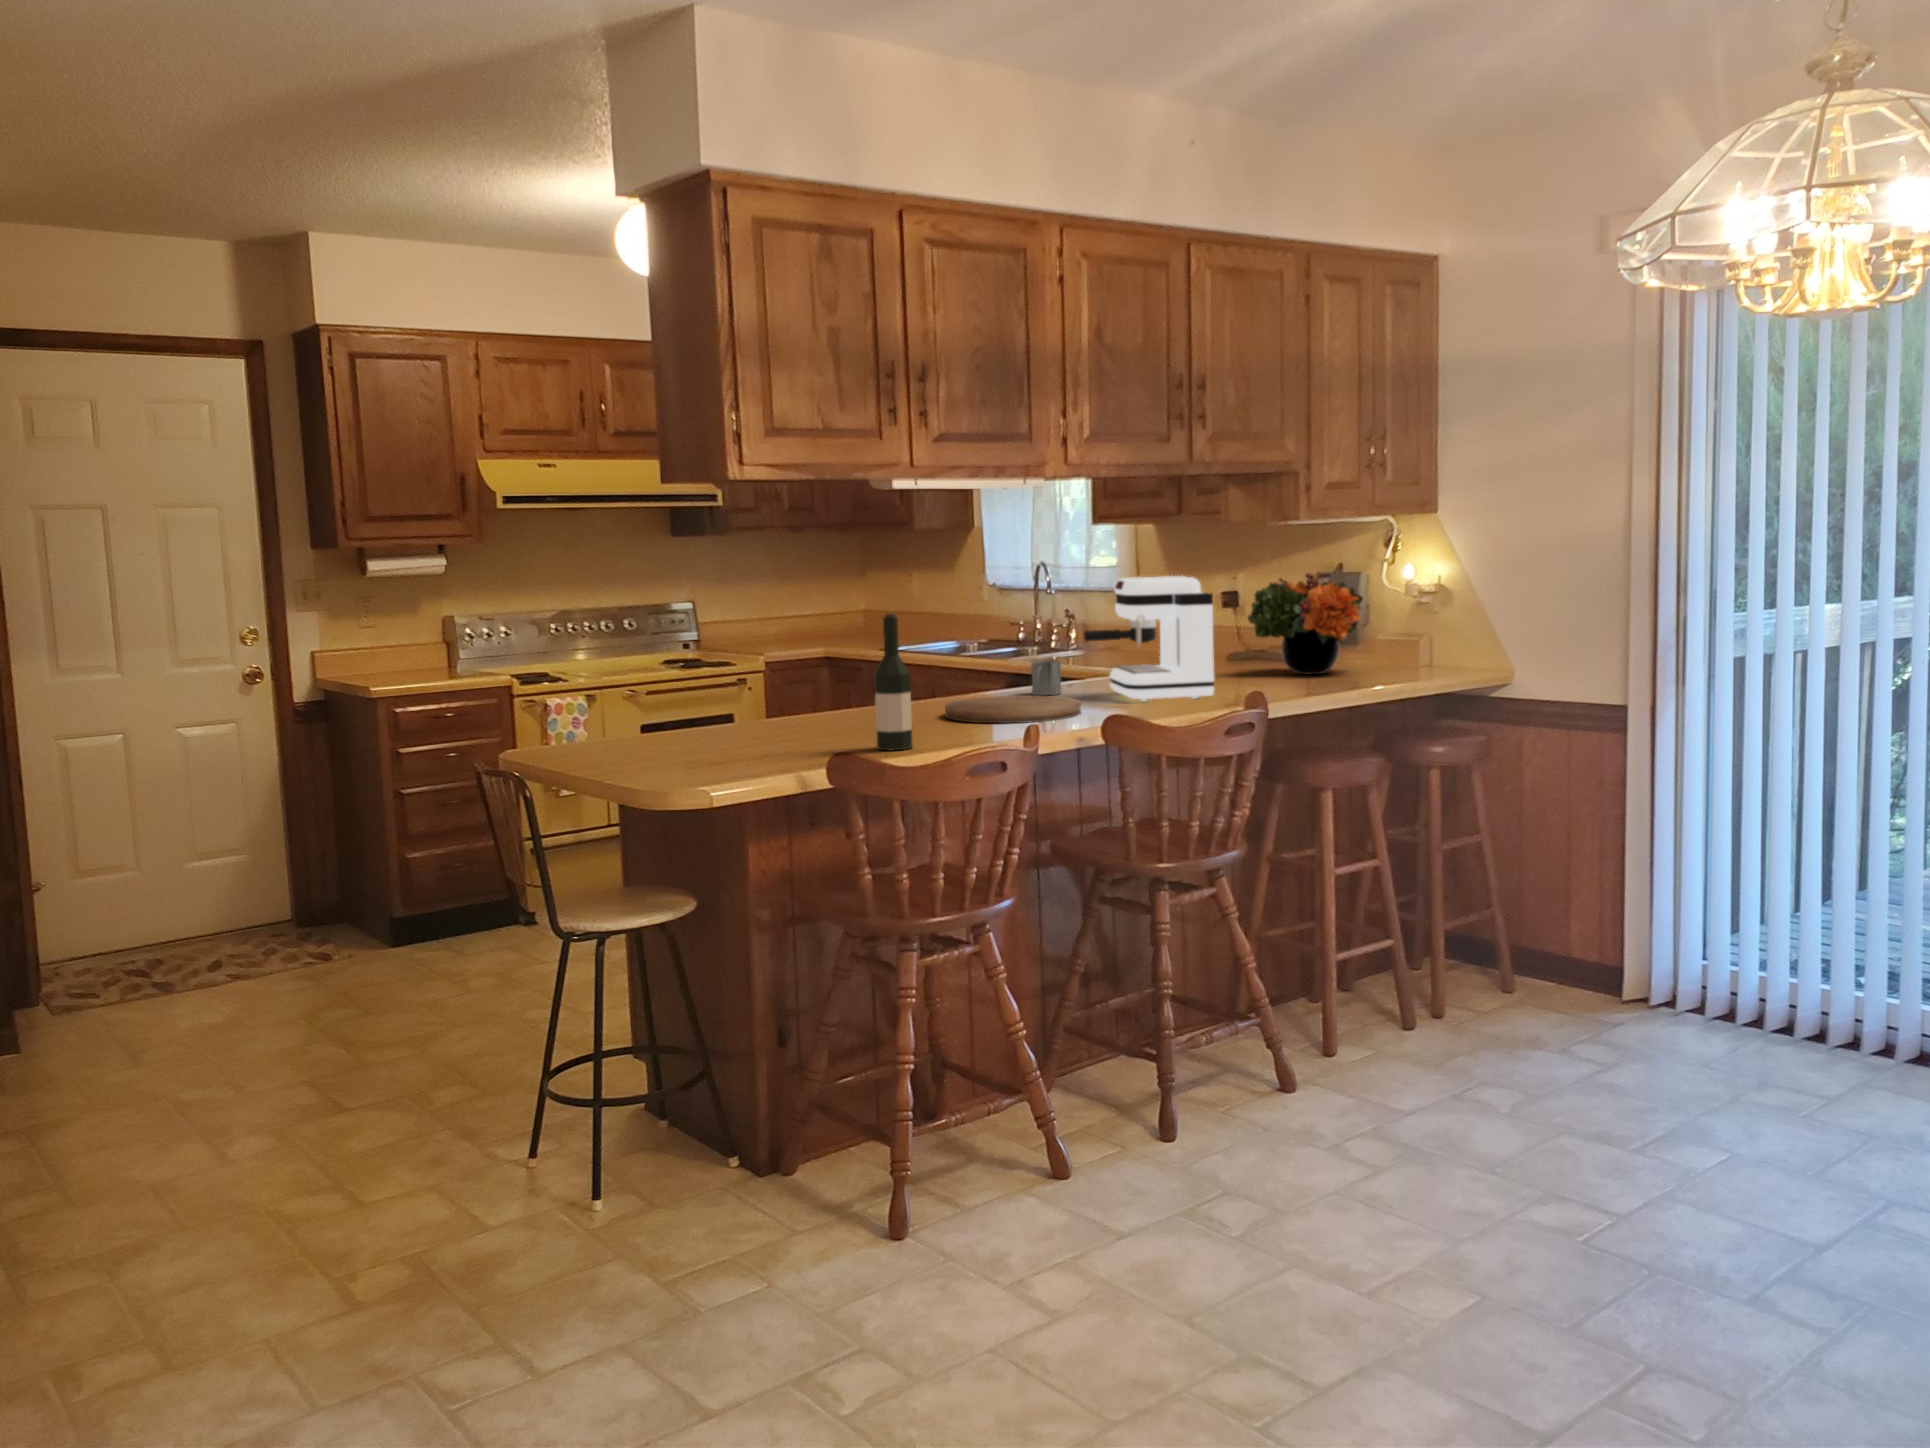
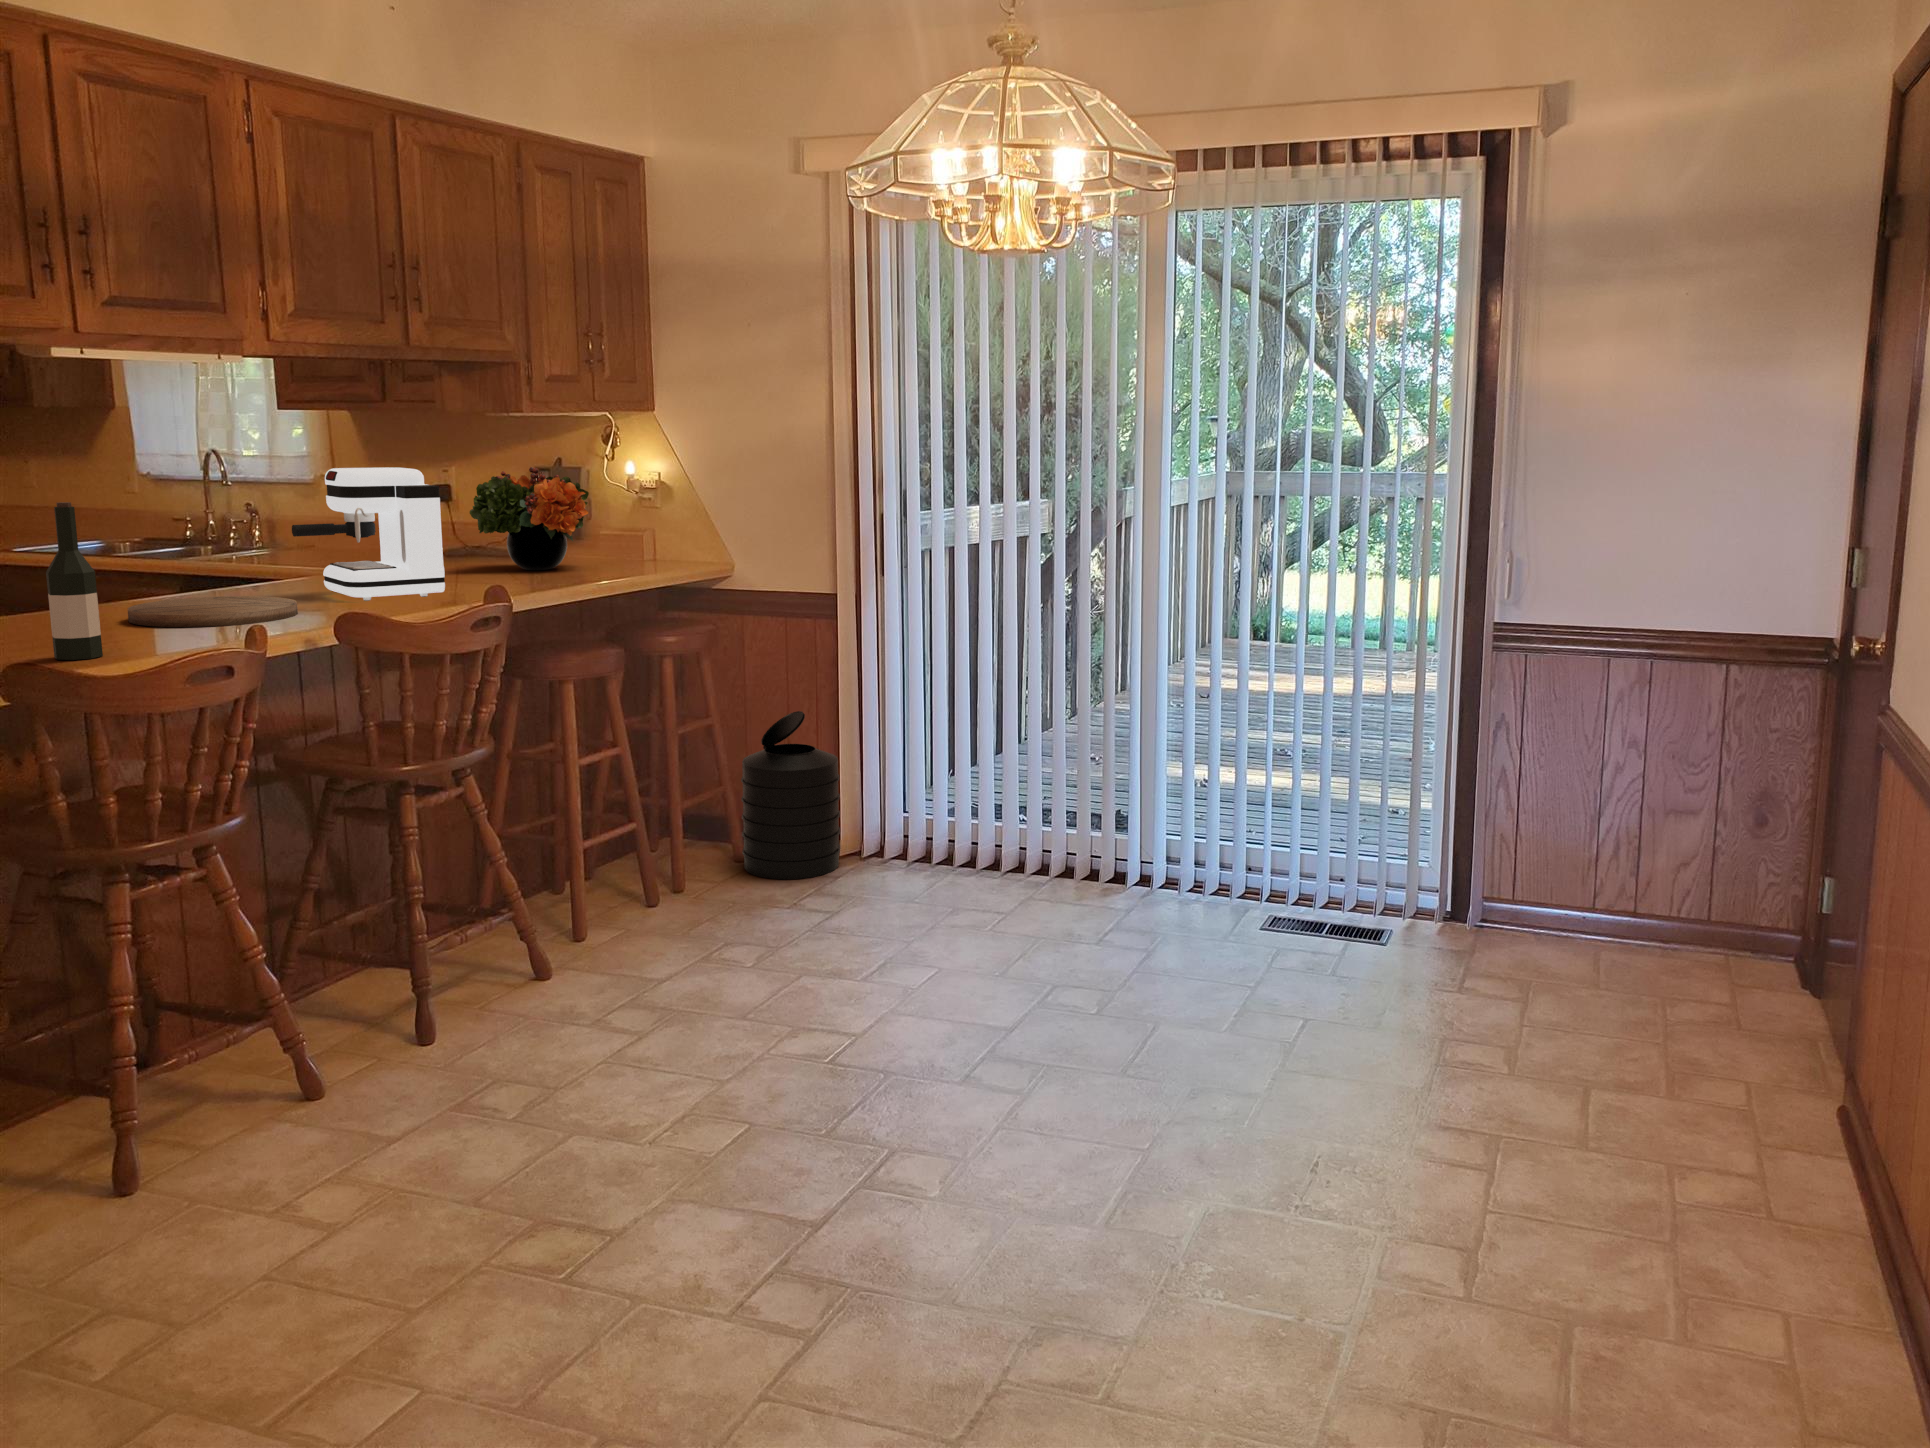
mug: present [1031,660,1061,695] -> none [226,558,265,597]
trash can: none [1510,834,1625,1020] -> present [741,711,840,879]

